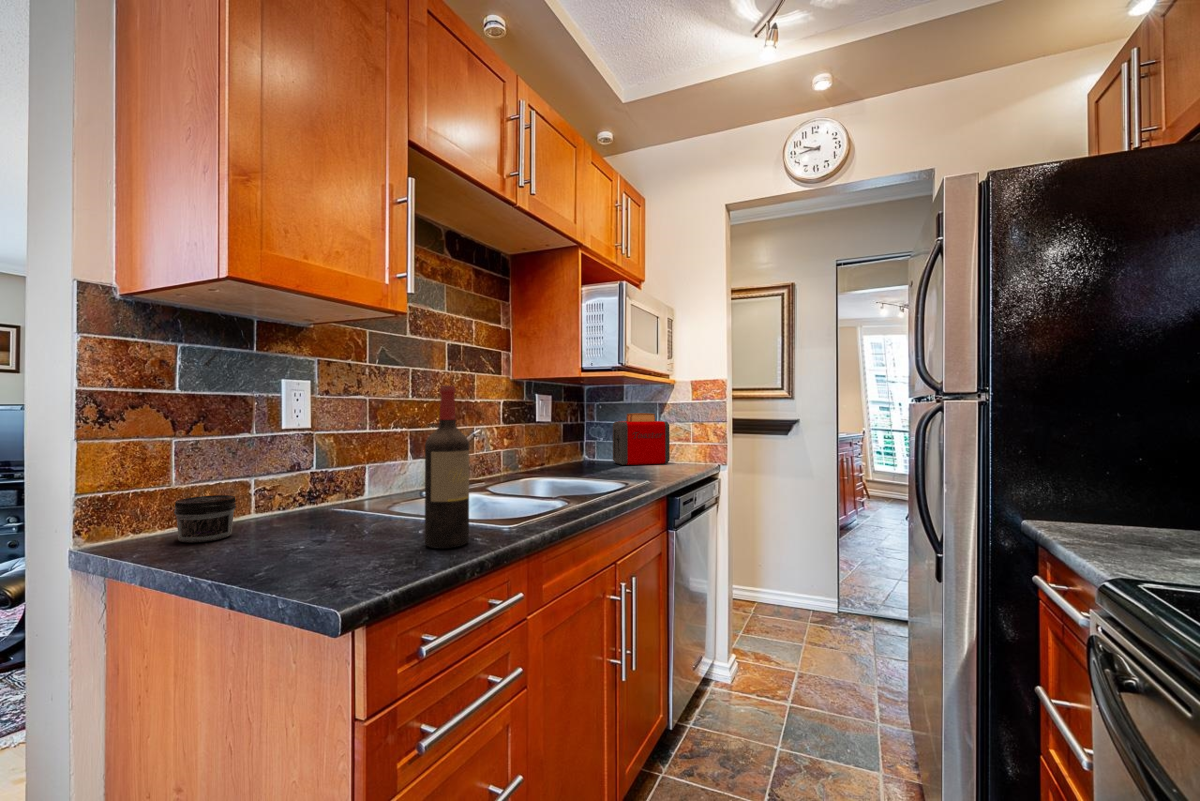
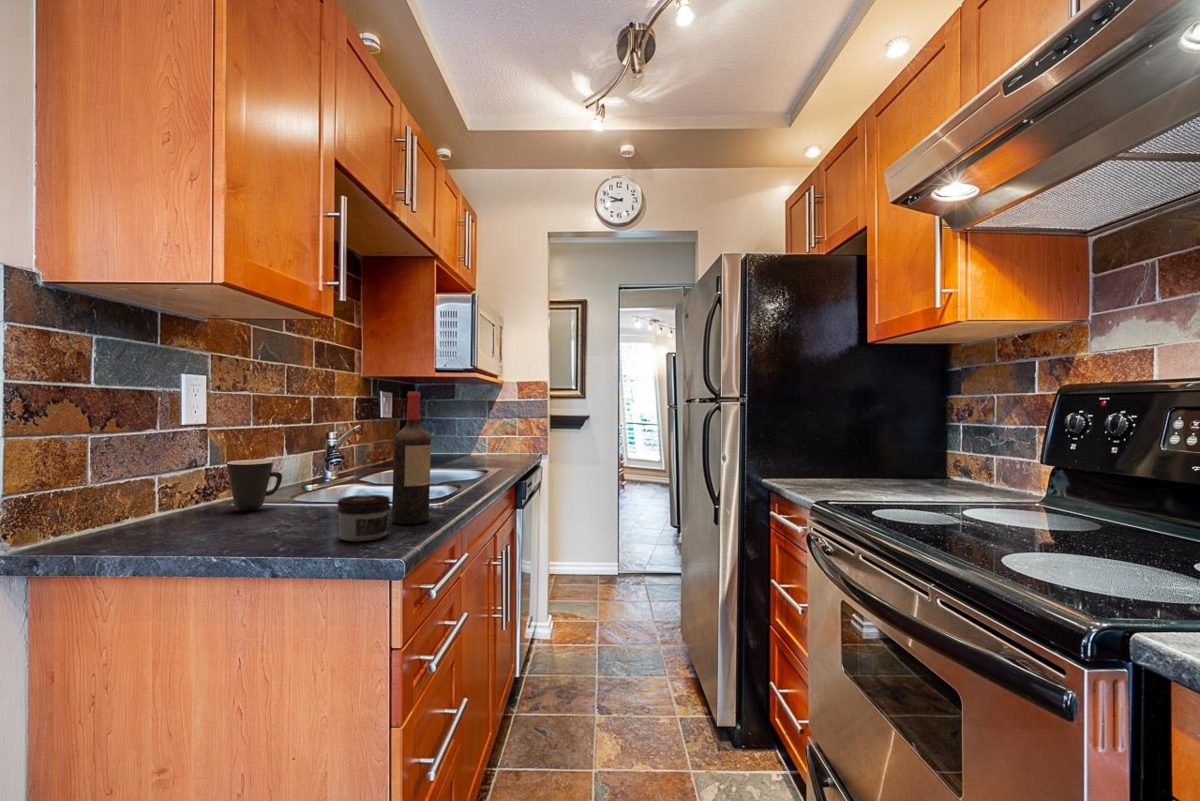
toaster: present [613,413,670,465] -> none [446,411,500,458]
mug: none [313,464,367,516] -> present [227,460,282,510]
jar: present [174,495,236,543] -> present [337,495,390,542]

